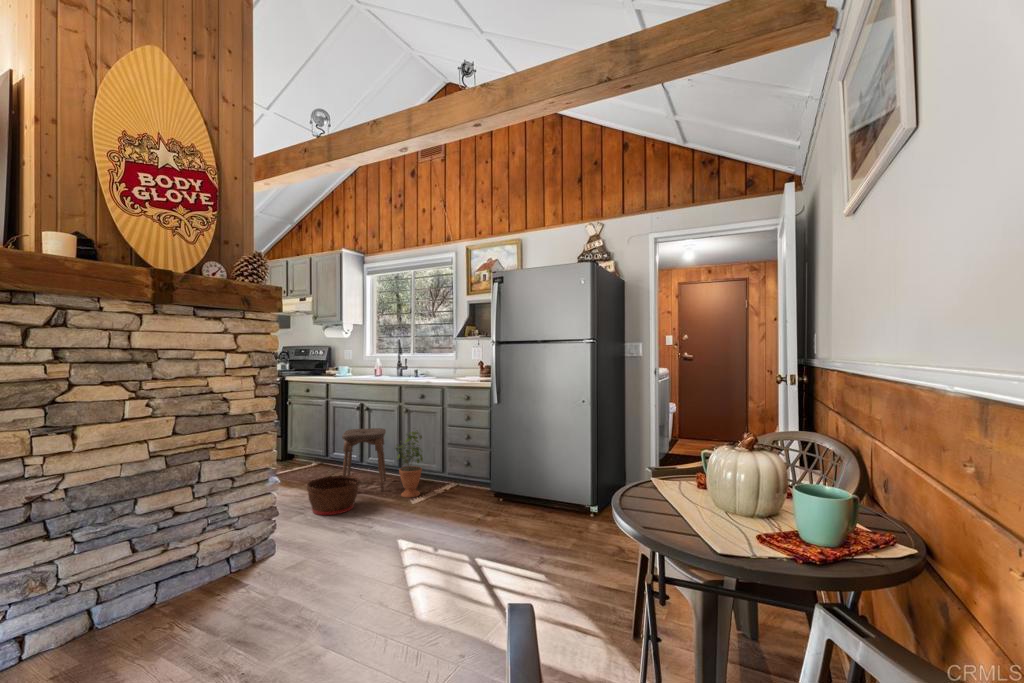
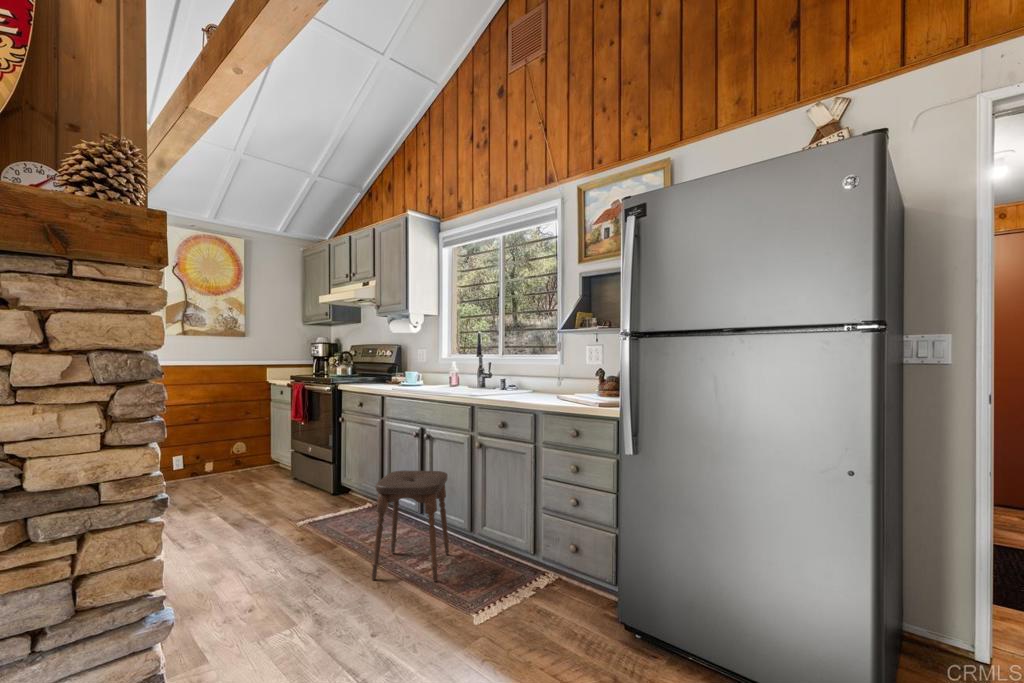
potted plant: present [394,432,423,498] -> none [449,482,498,607]
basket: present [307,475,360,515] -> none [295,557,387,642]

